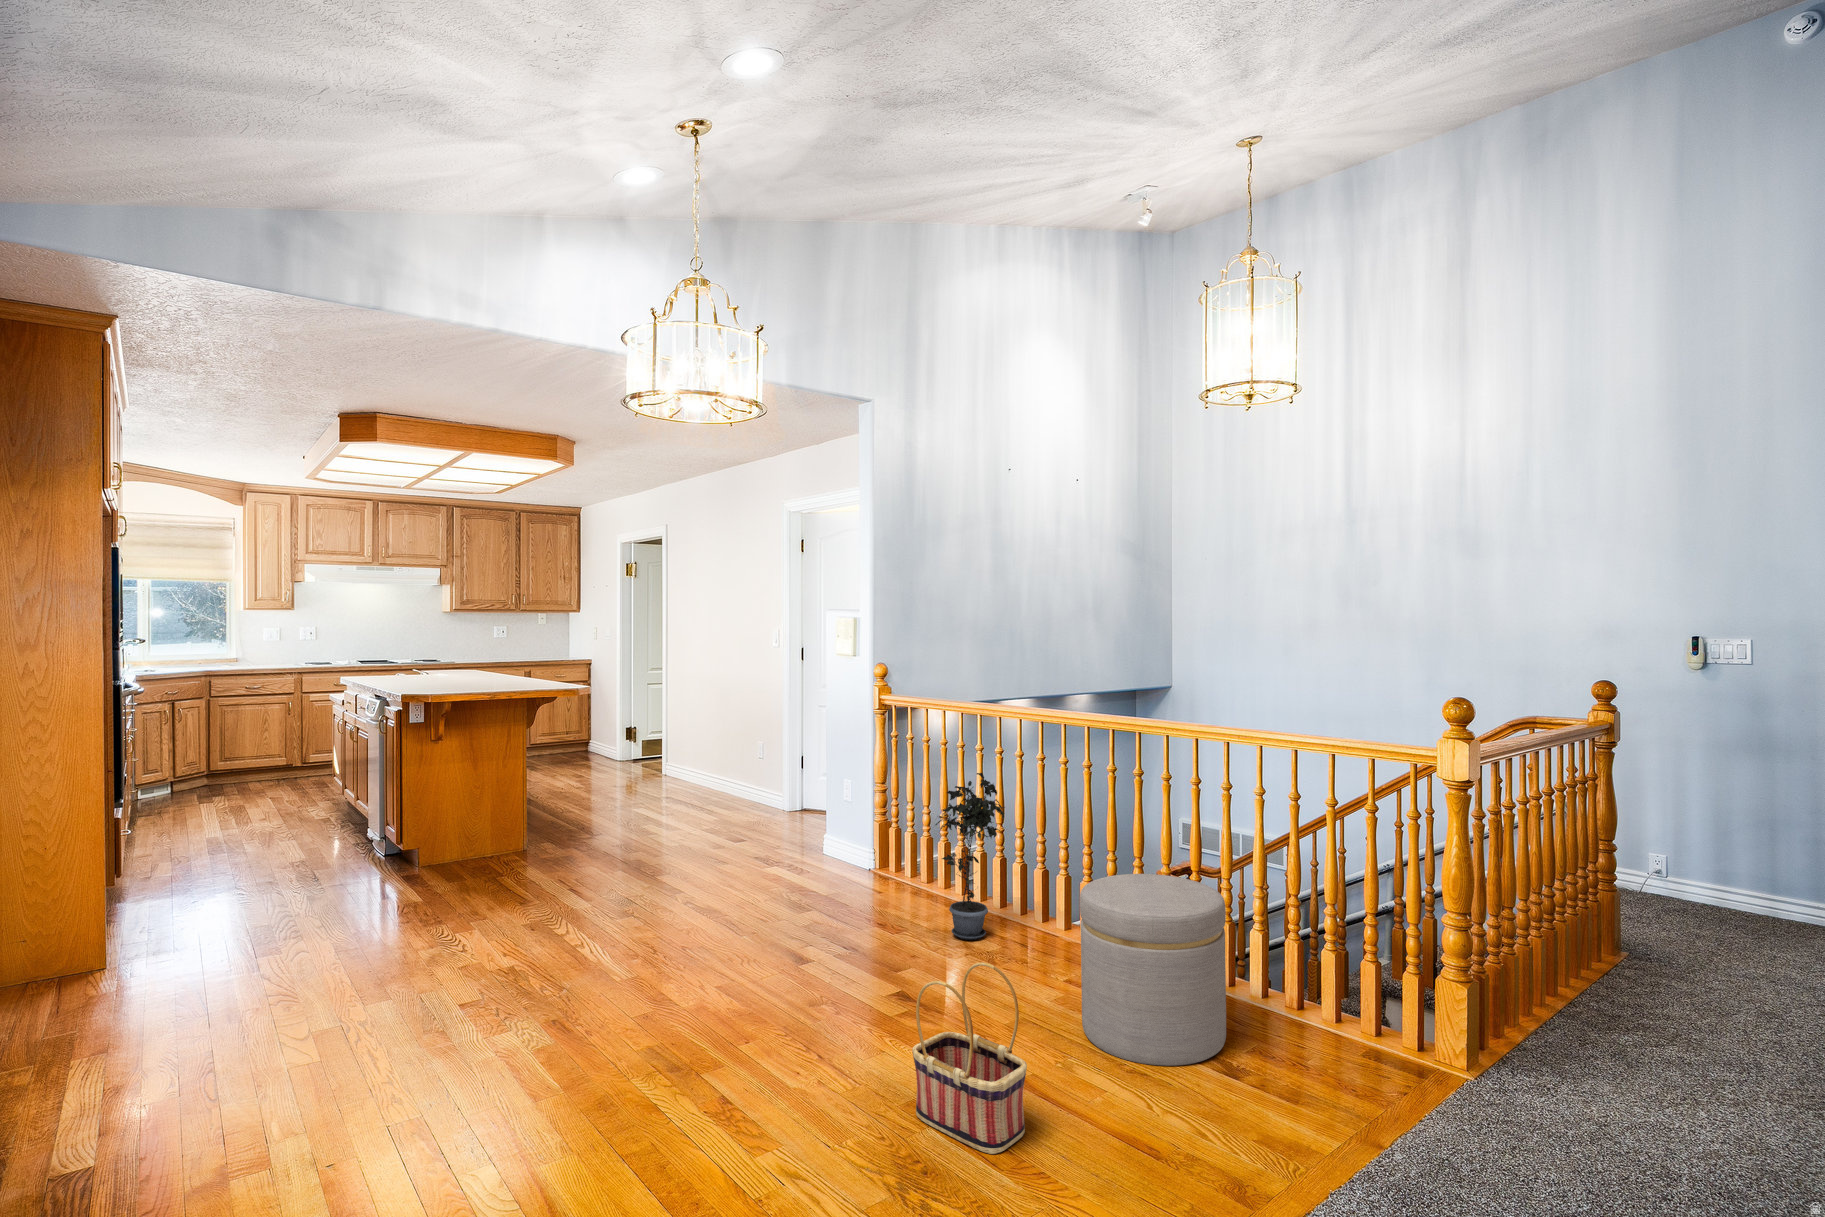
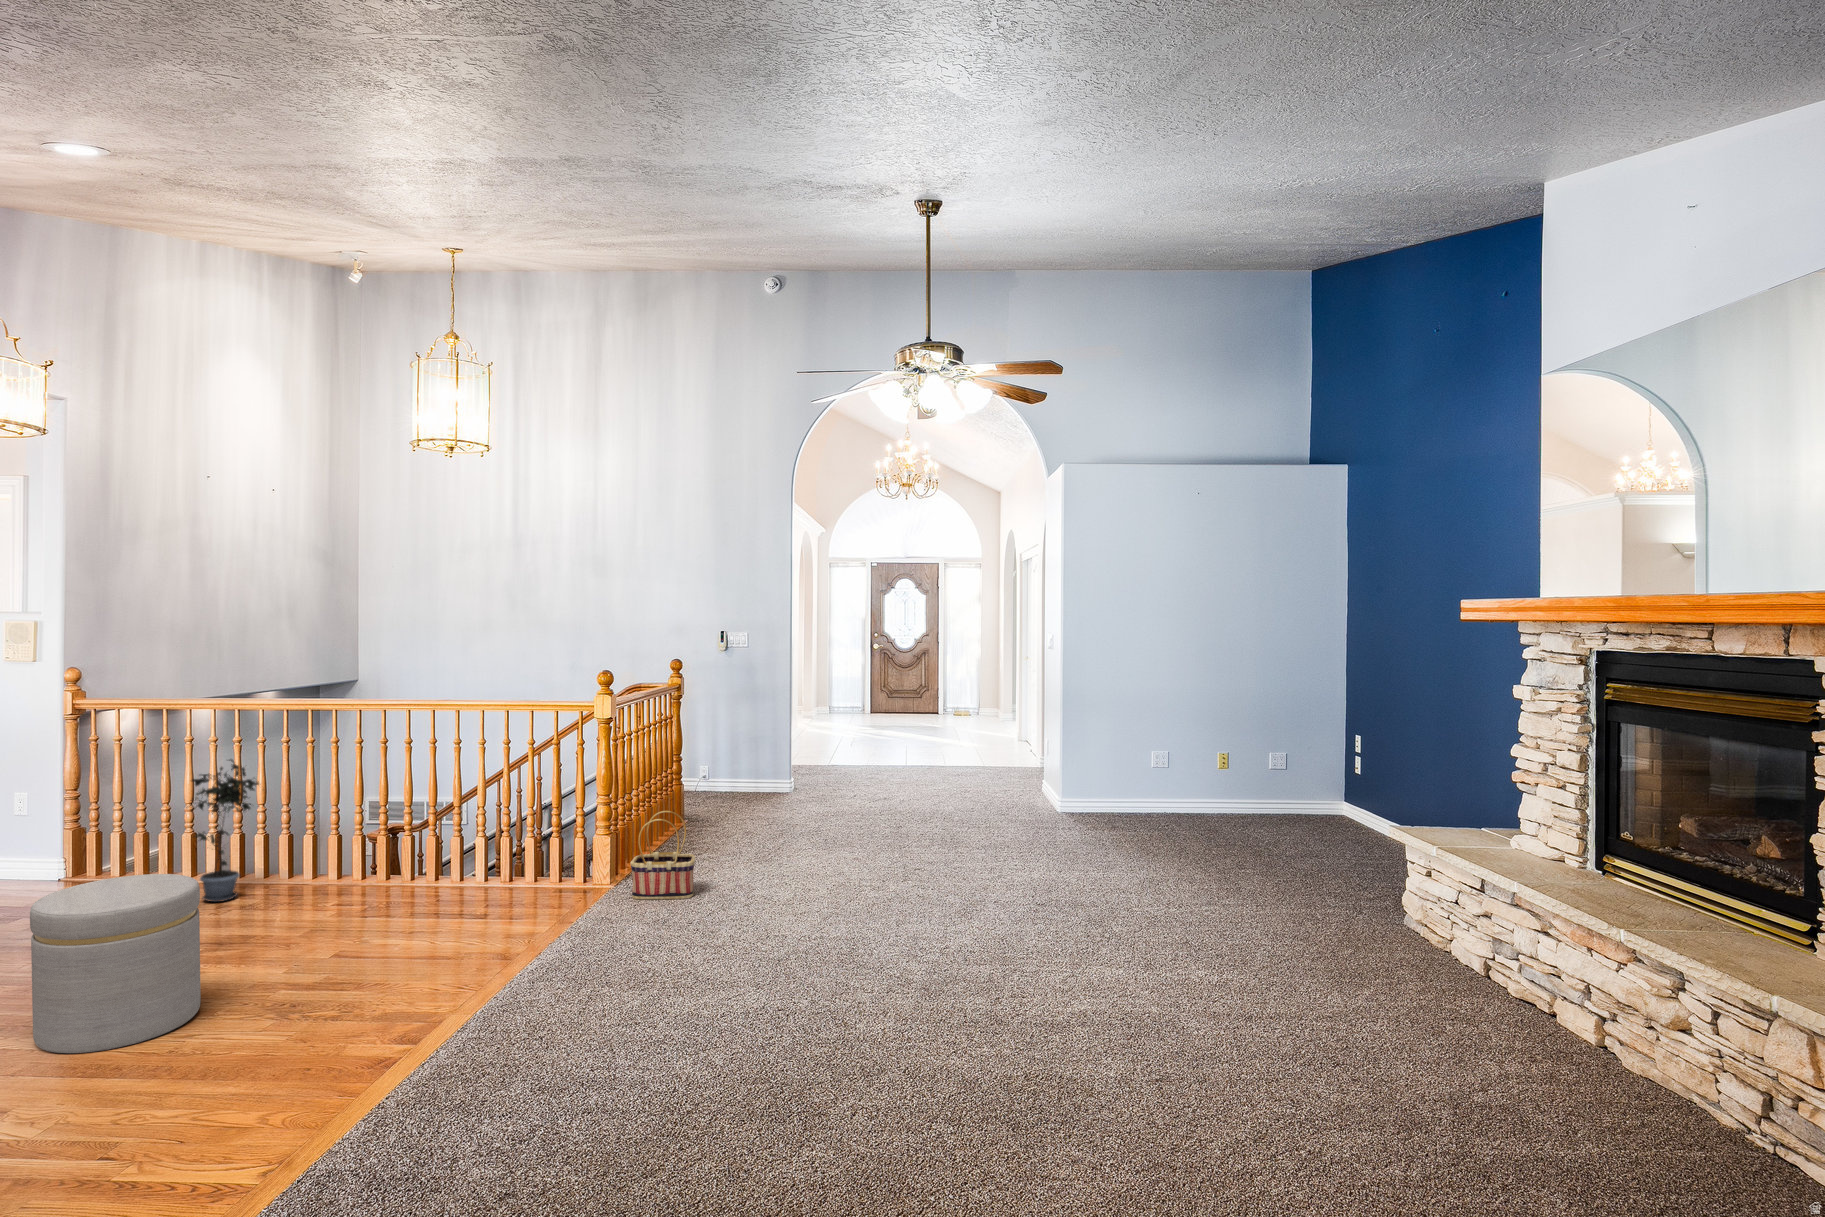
ottoman: present [1080,874,1226,1066] -> present [30,874,201,1053]
basket: present [912,962,1027,1154] -> present [630,811,695,899]

